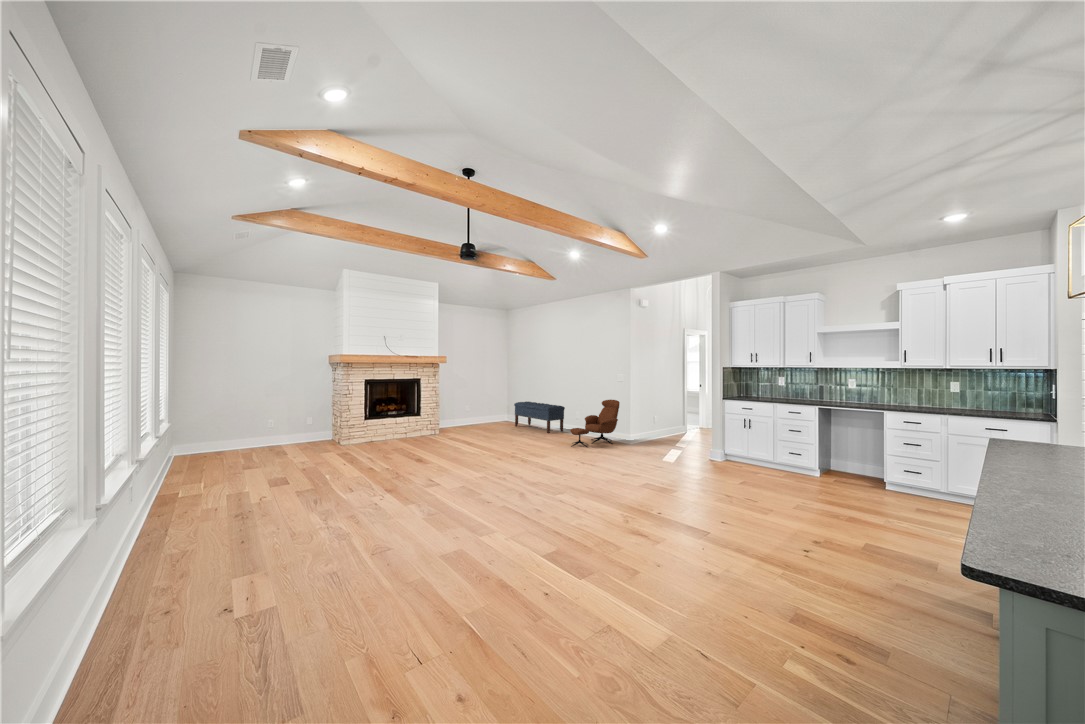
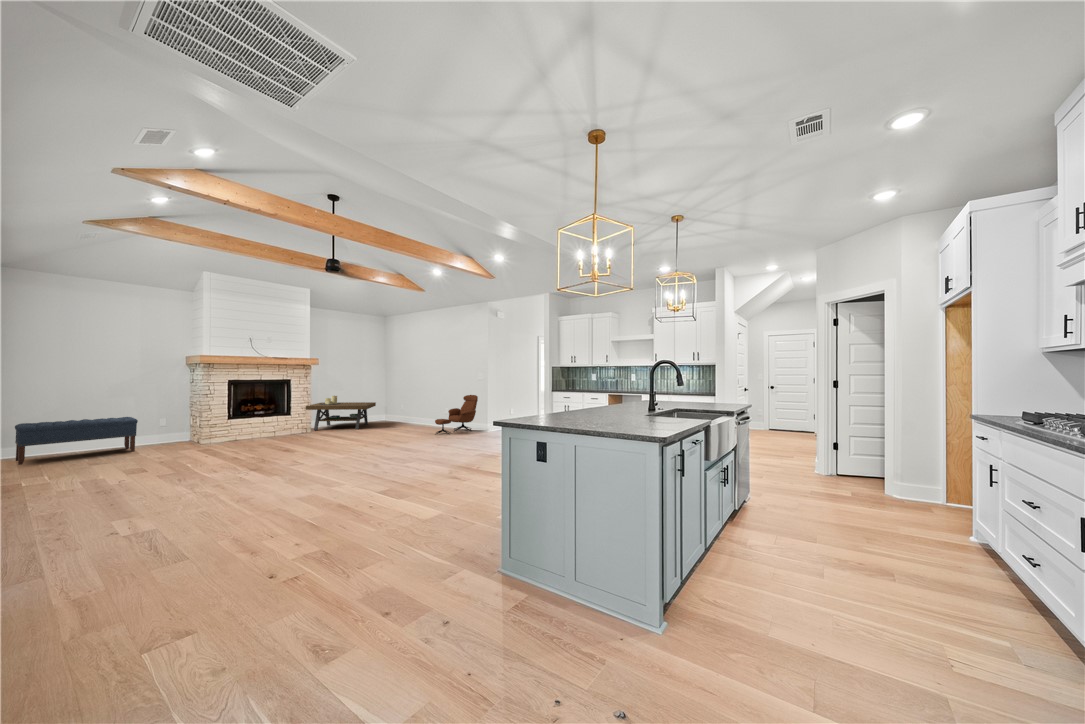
coffee table: none [435,396,503,435] -> present [306,396,376,430]
bench: present [514,402,565,433] -> present [15,417,138,465]

